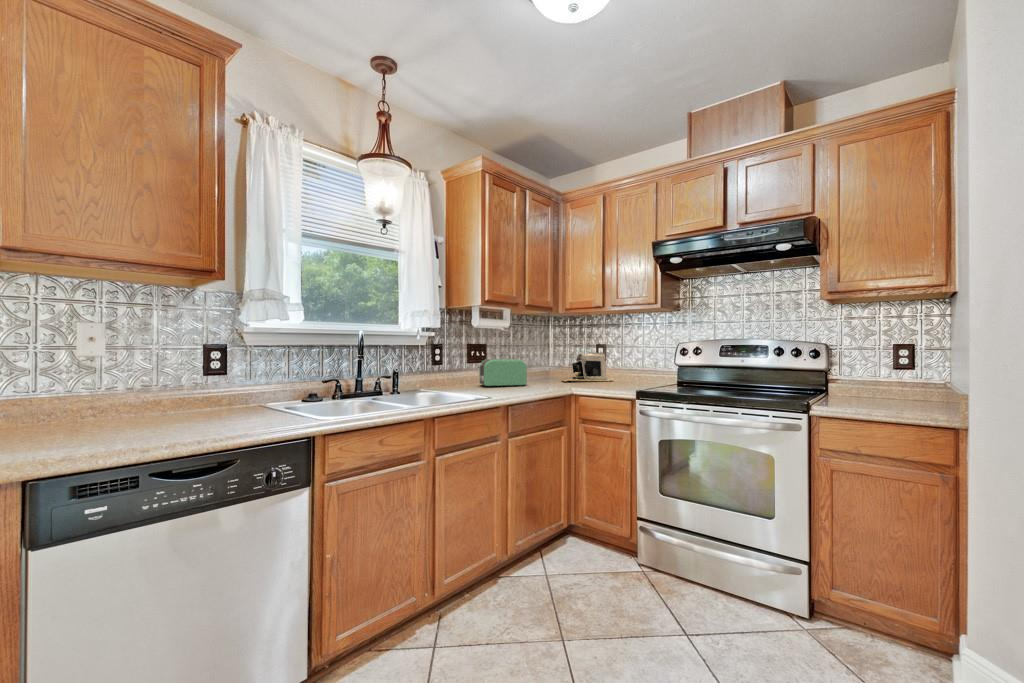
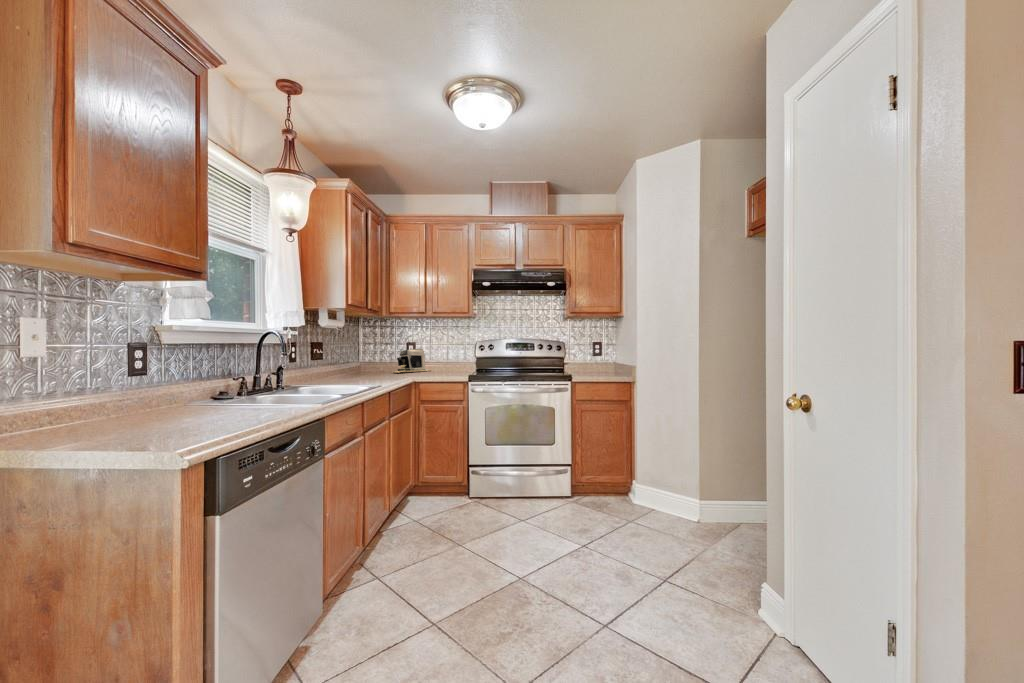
toaster: present [479,359,527,387] -> none [330,355,376,380]

